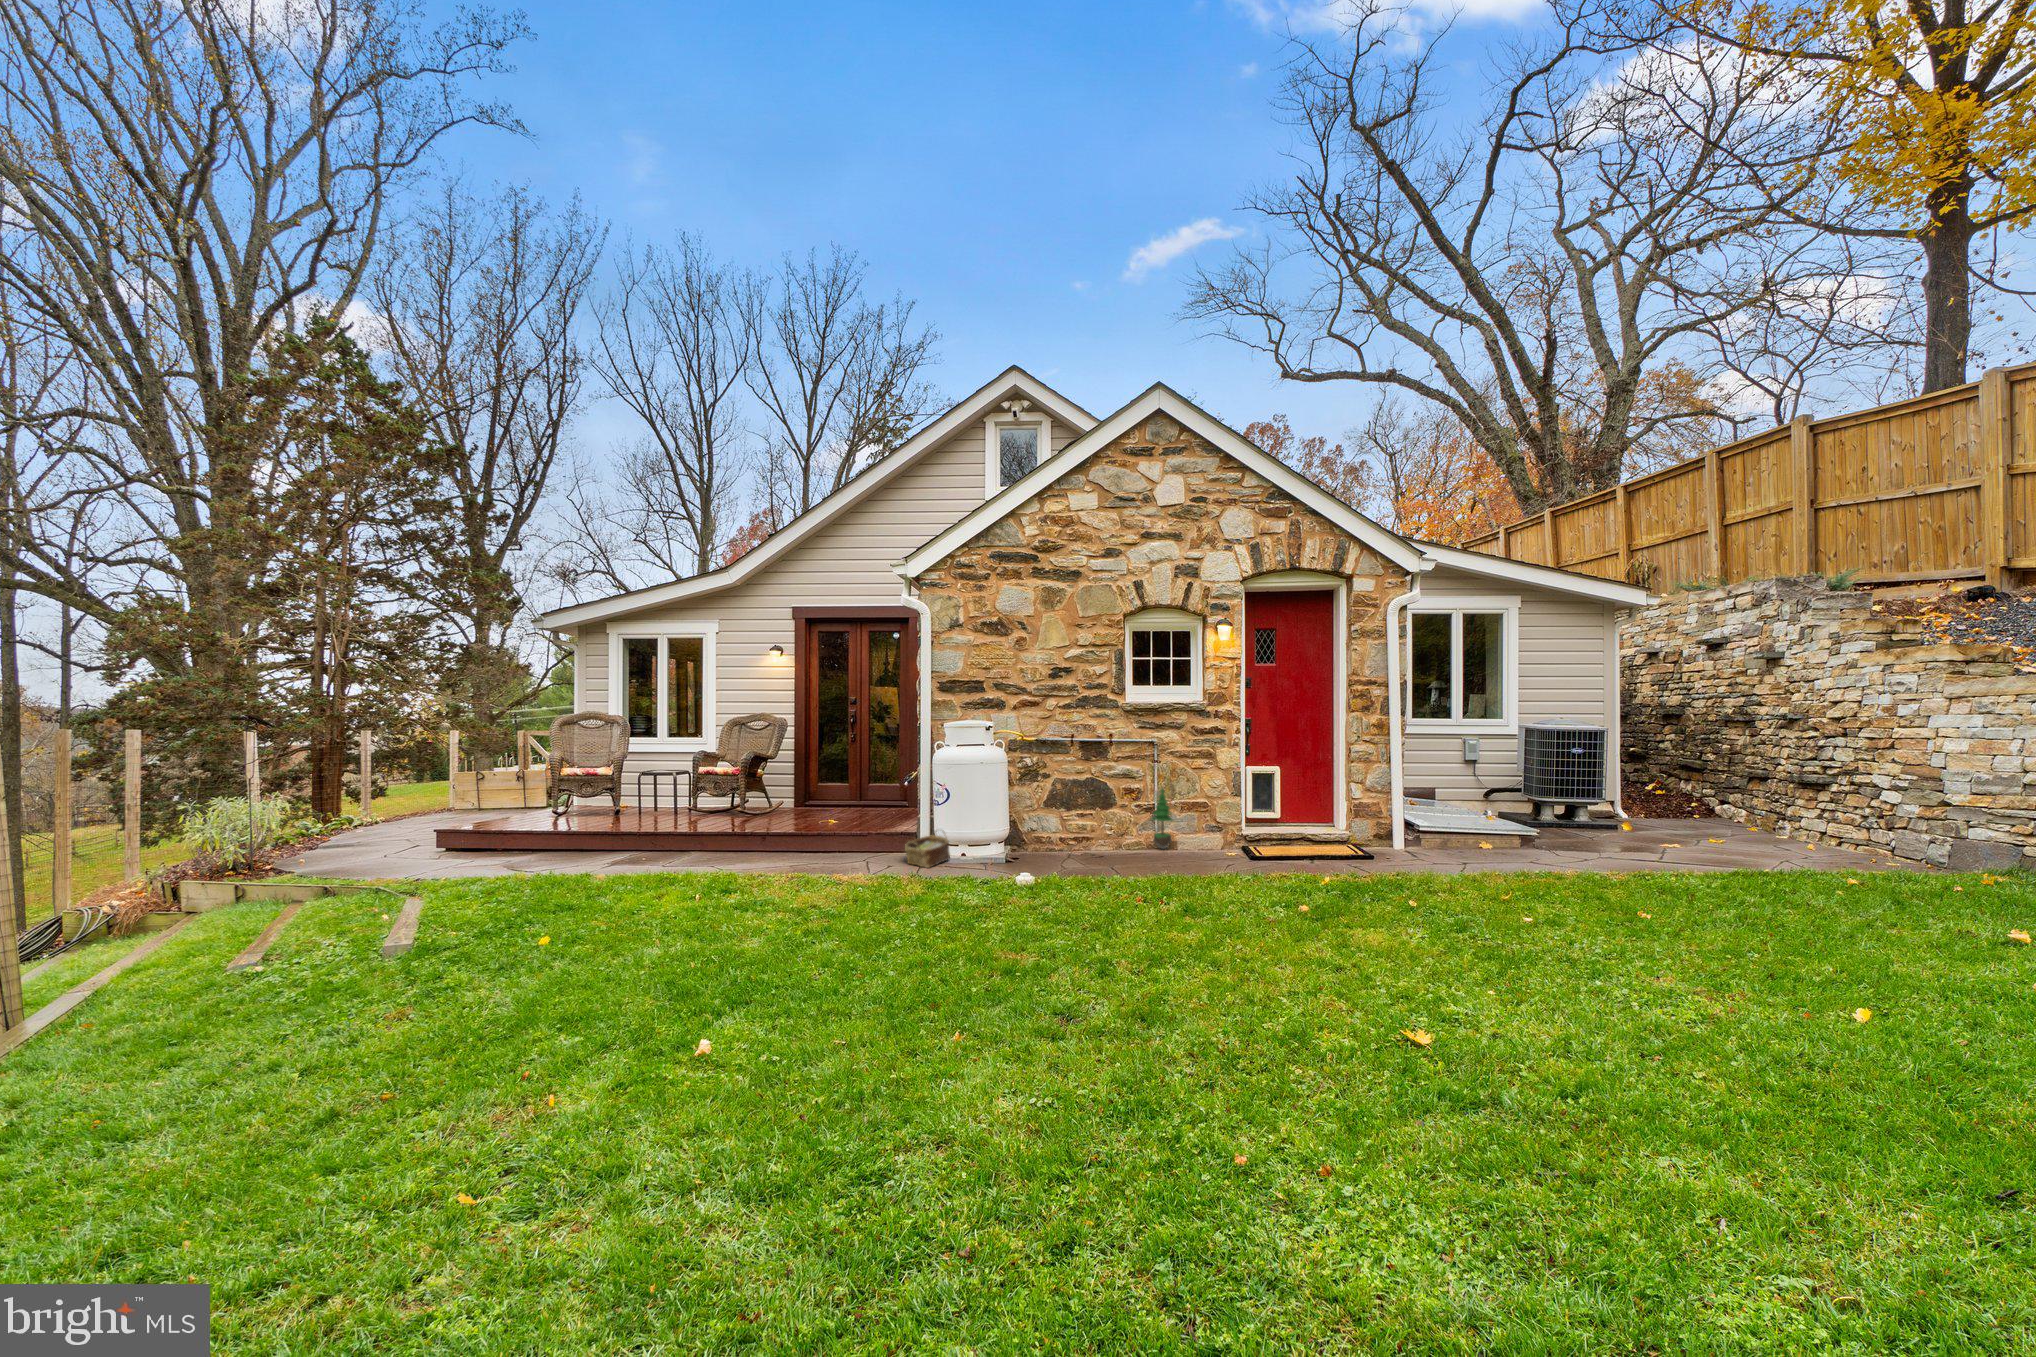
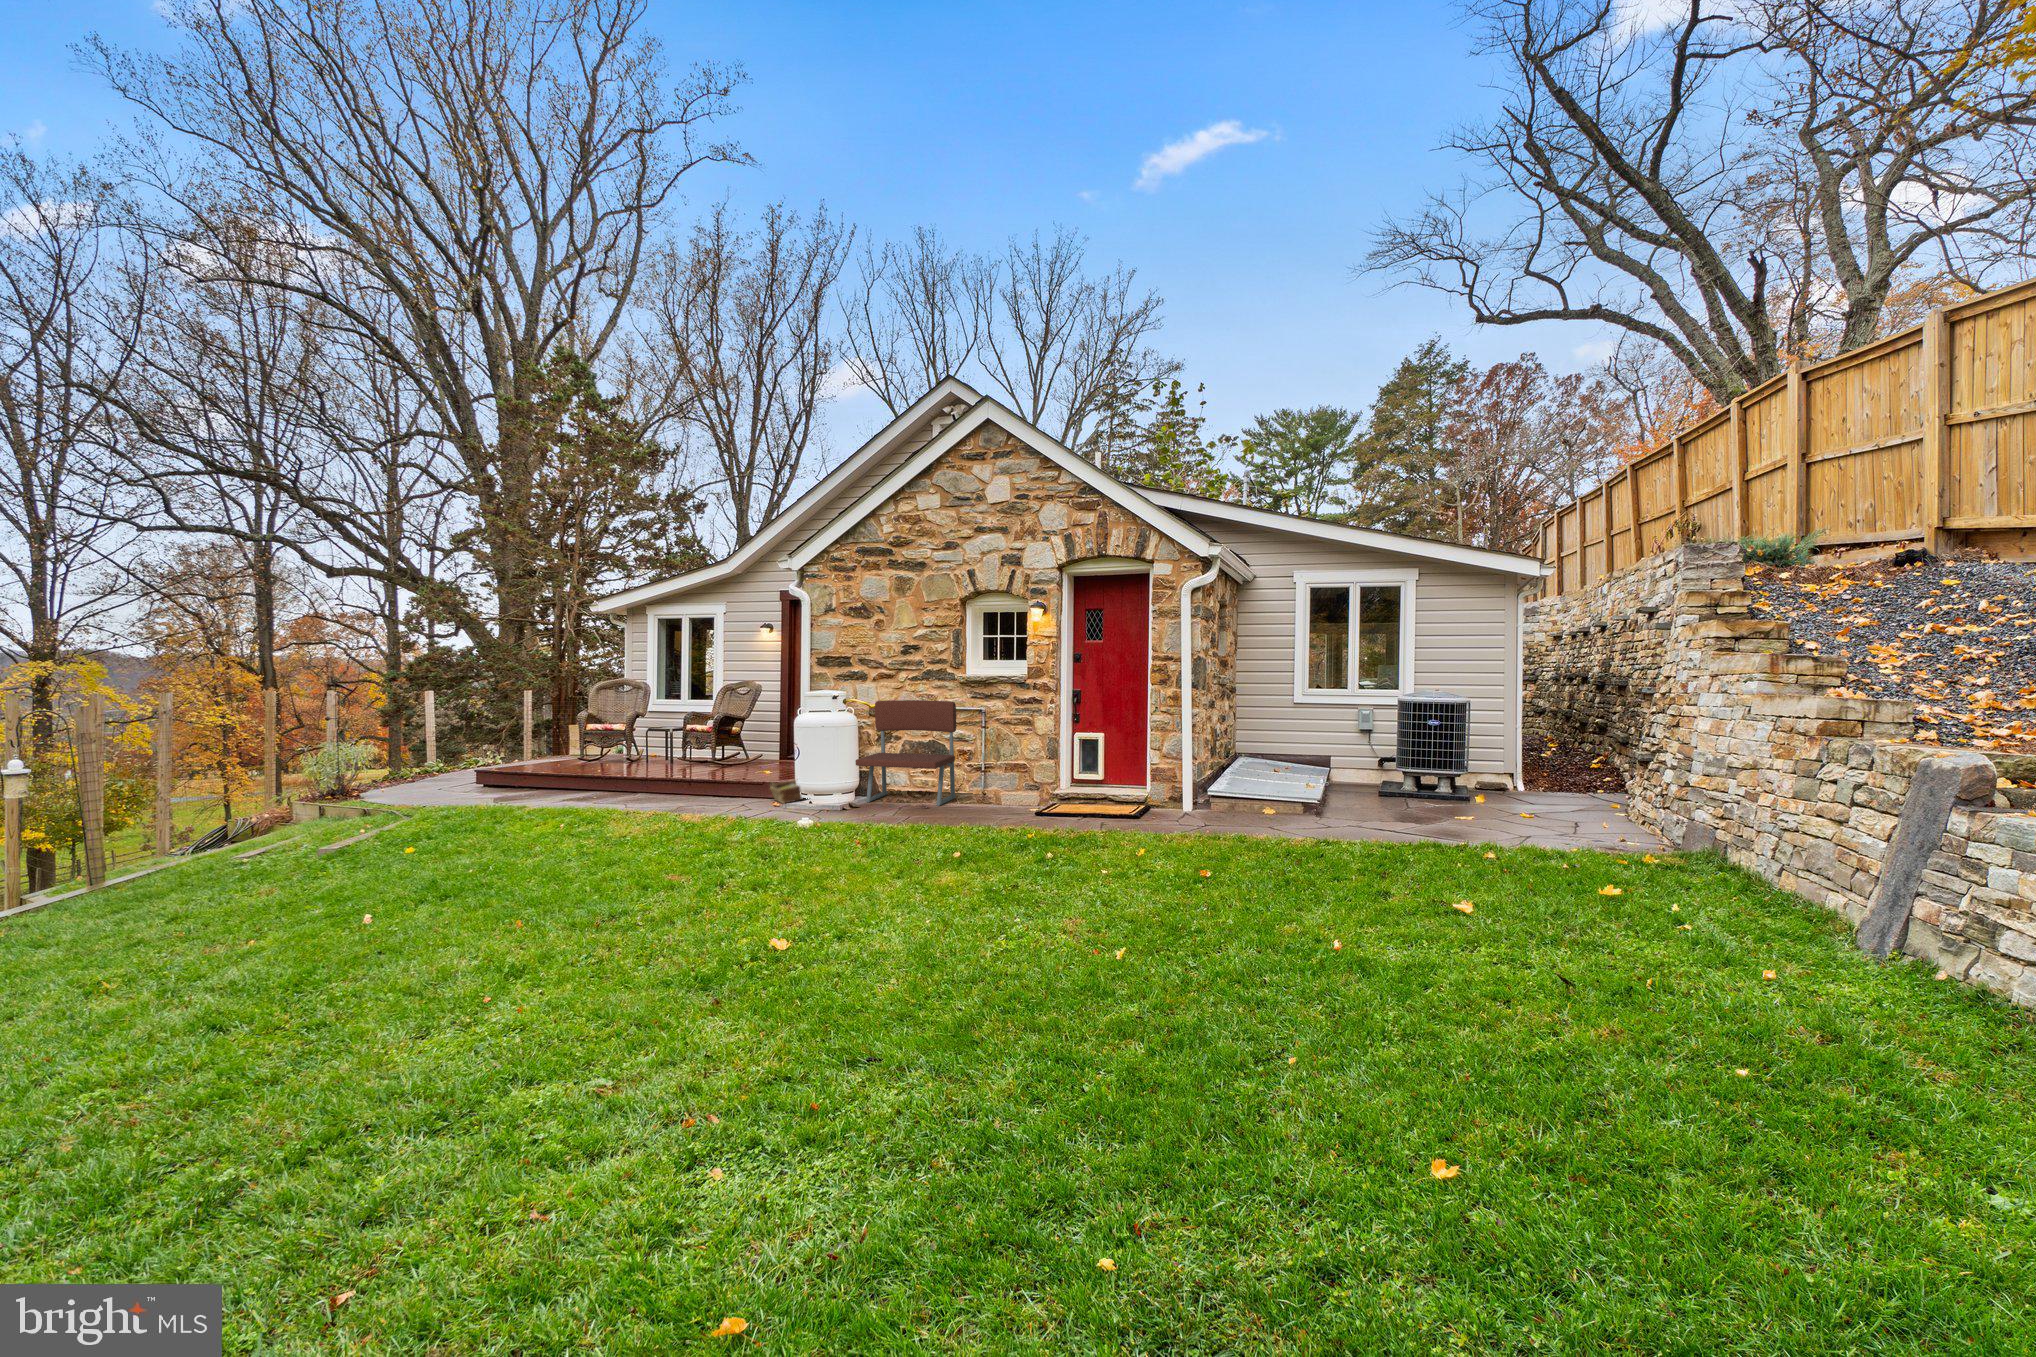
bench: none [1024,734,1135,861] -> present [855,700,956,806]
potted tree: present [1152,789,1172,849] -> none [973,746,992,800]

